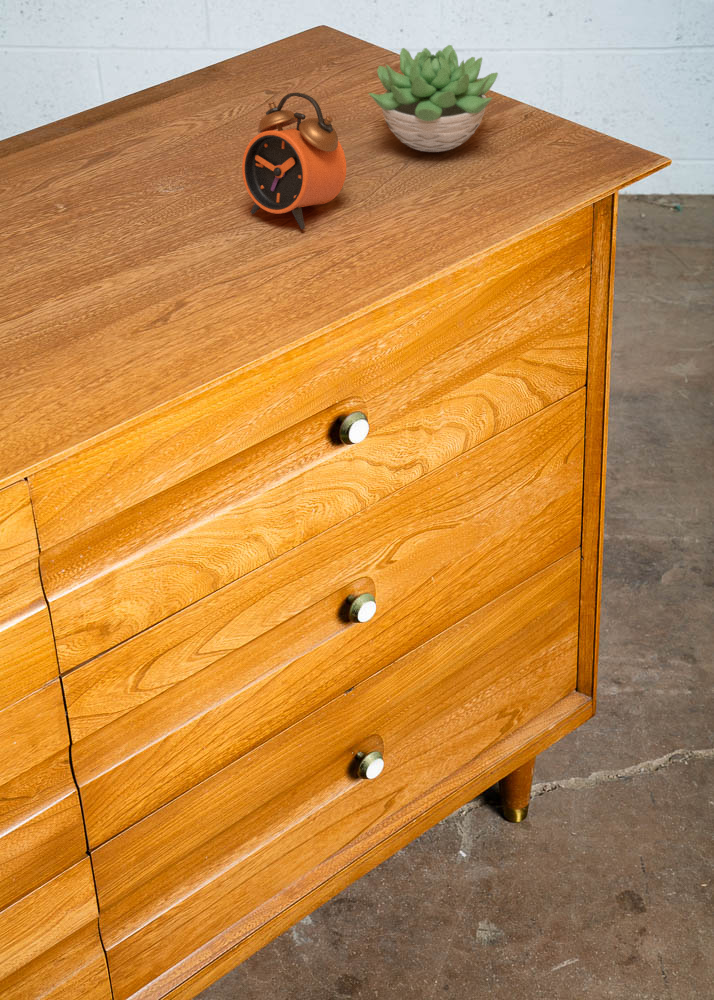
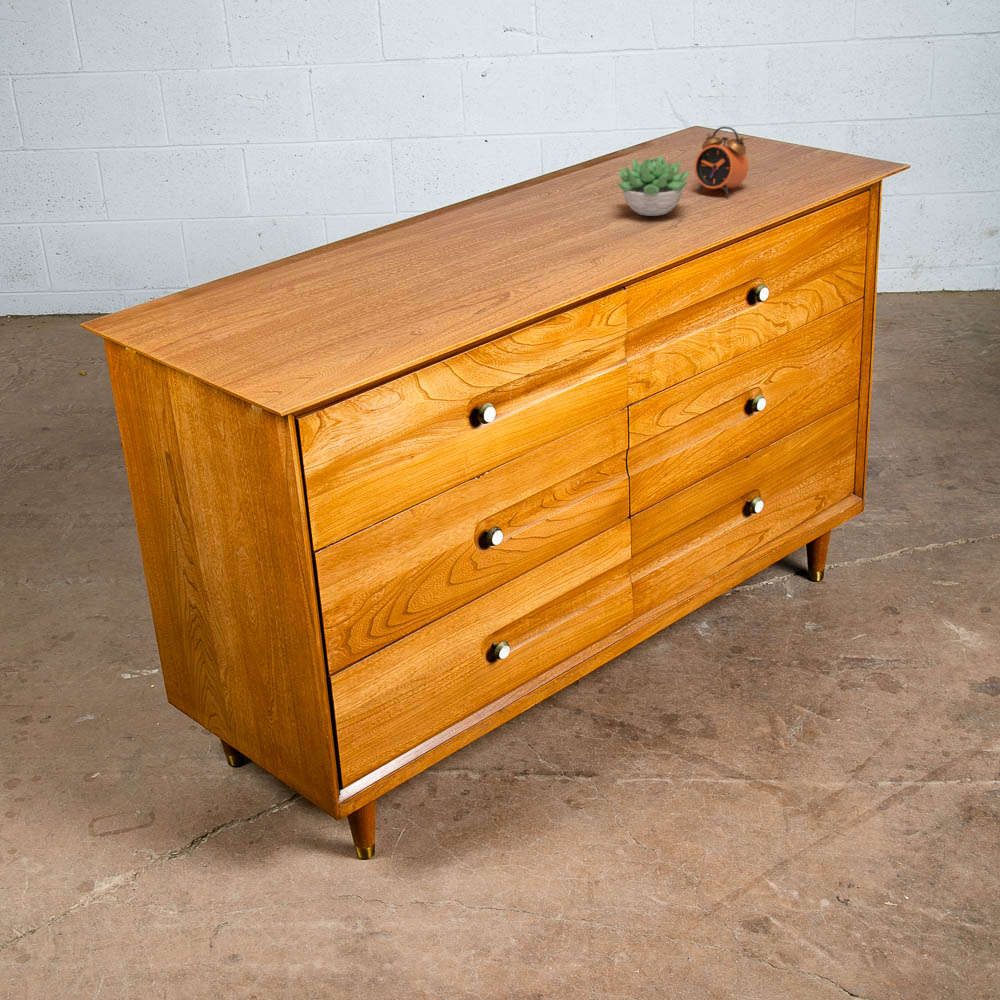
succulent plant: present [368,45,498,152] -> present [616,156,689,216]

